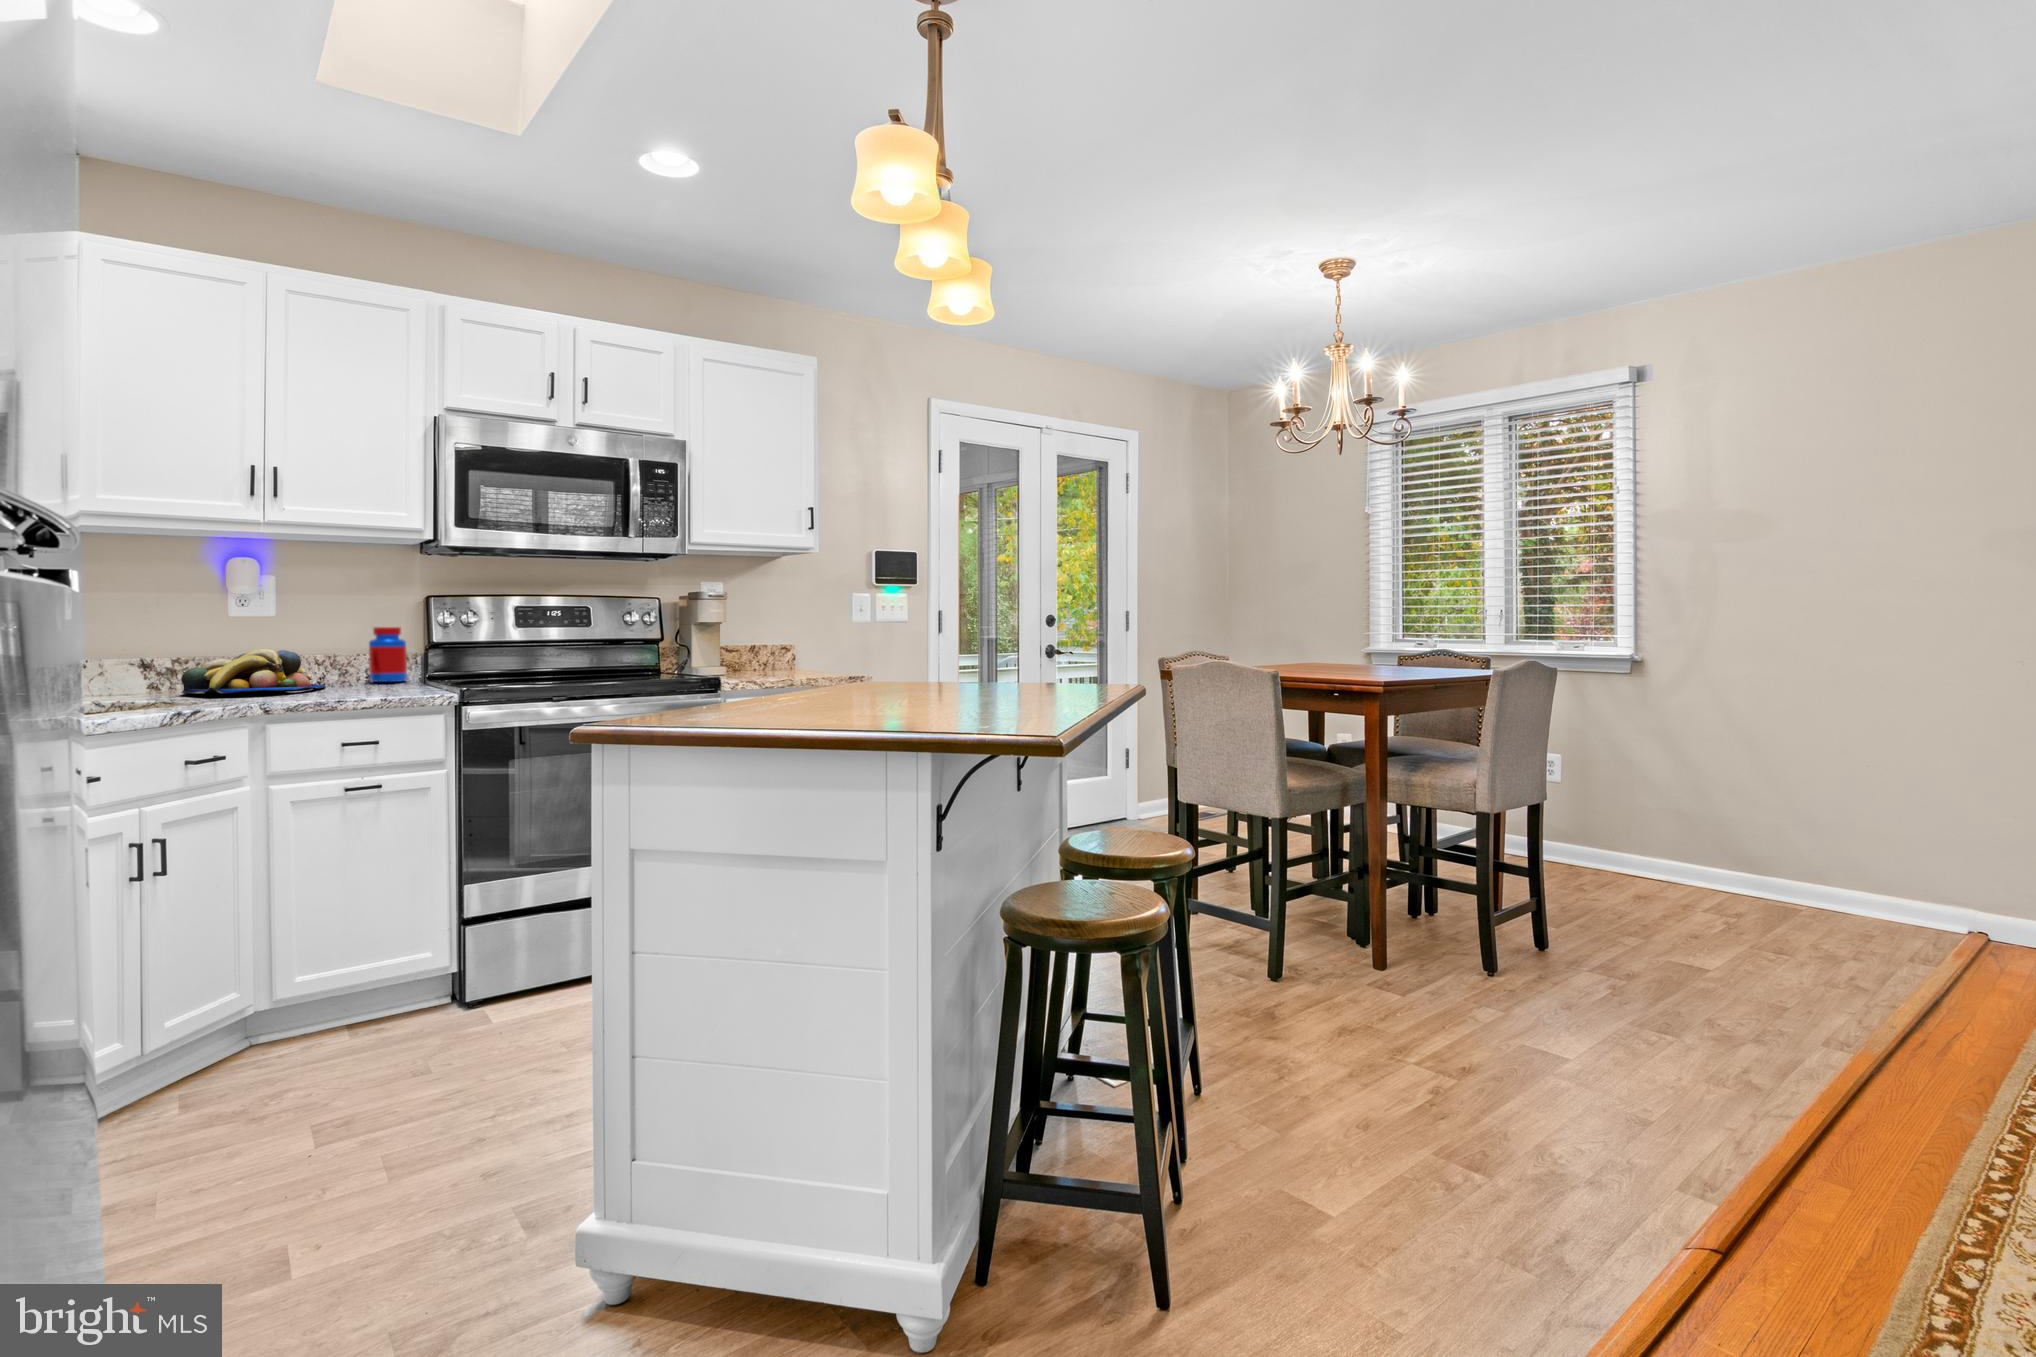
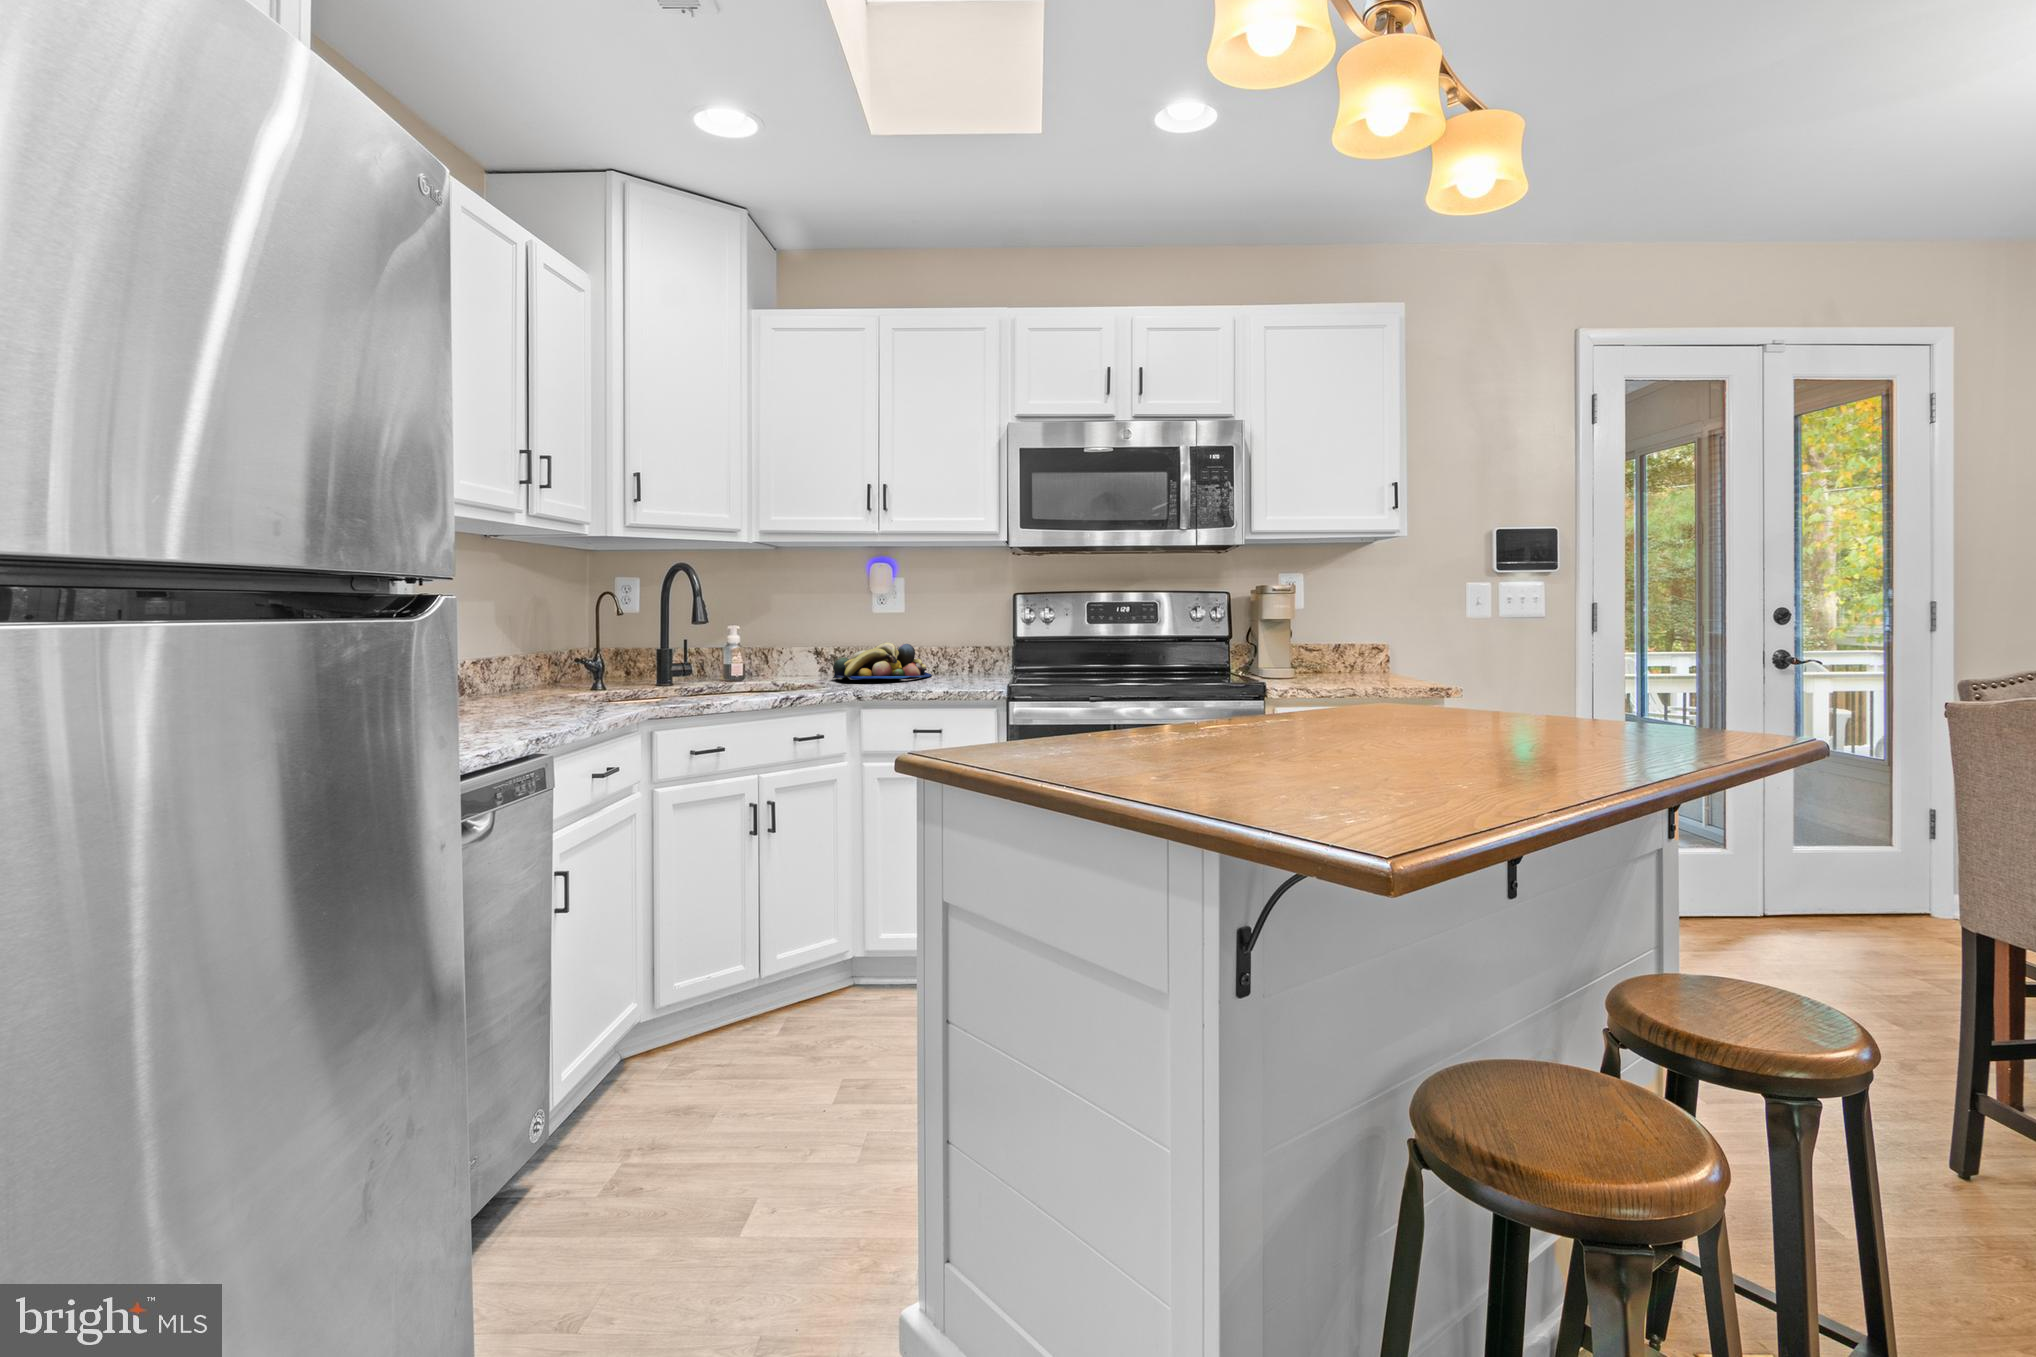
jar: present [369,627,407,682] -> none [967,624,996,673]

